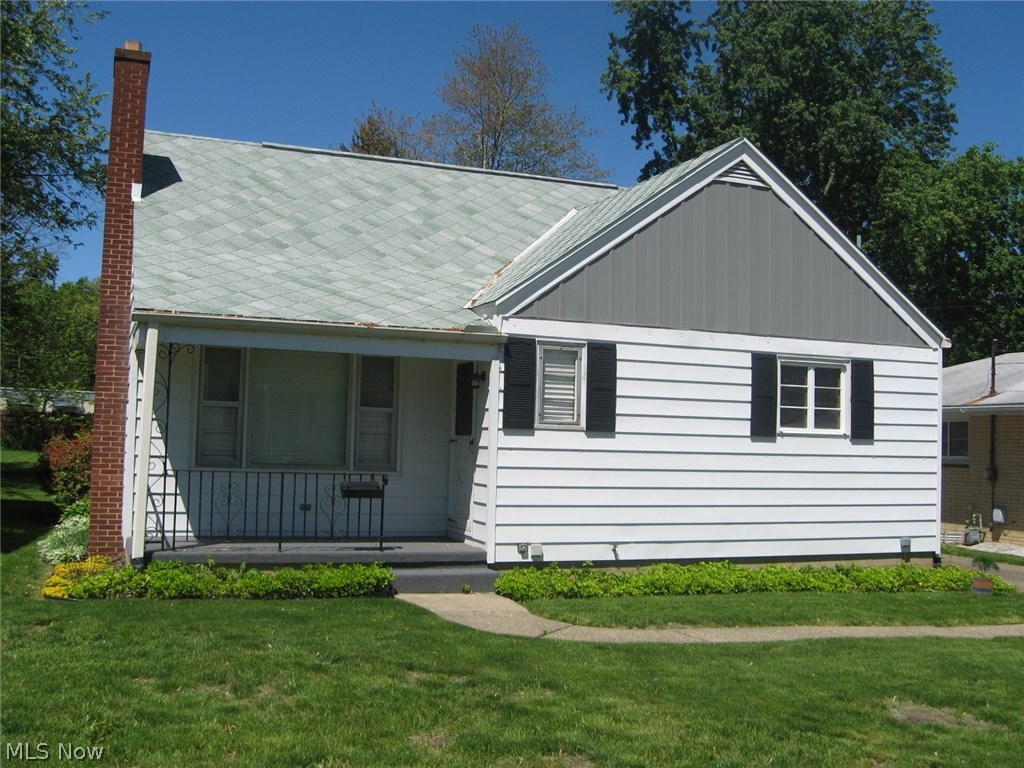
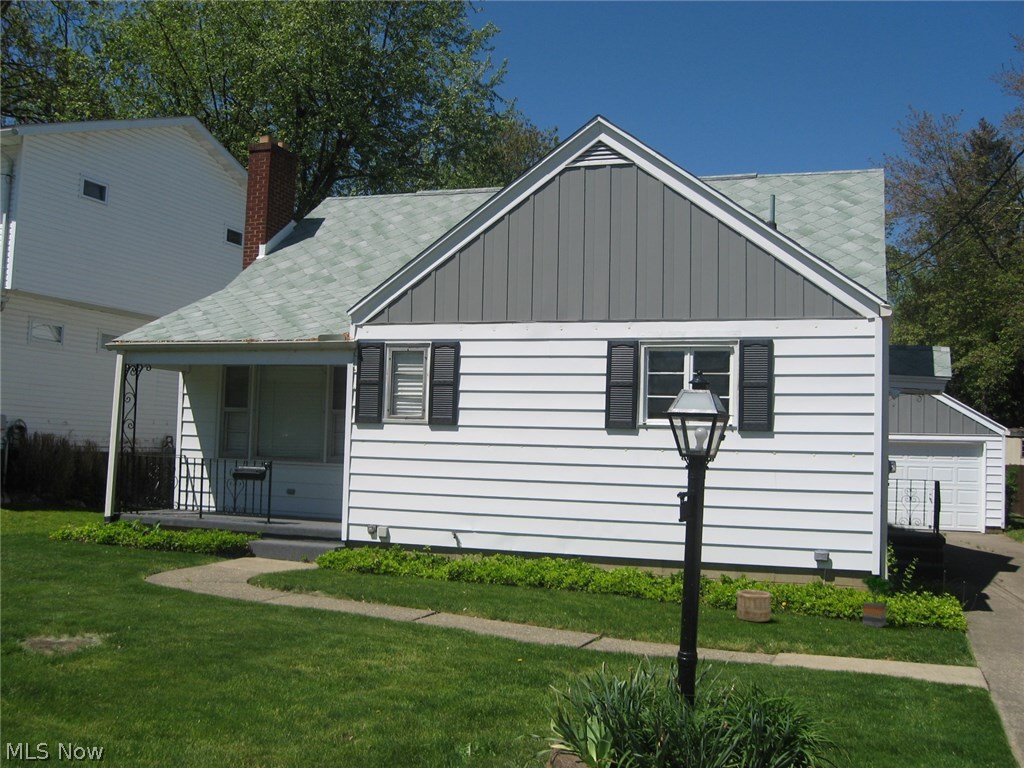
wooden bucket: none [931,576,961,602] -> present [737,590,772,622]

